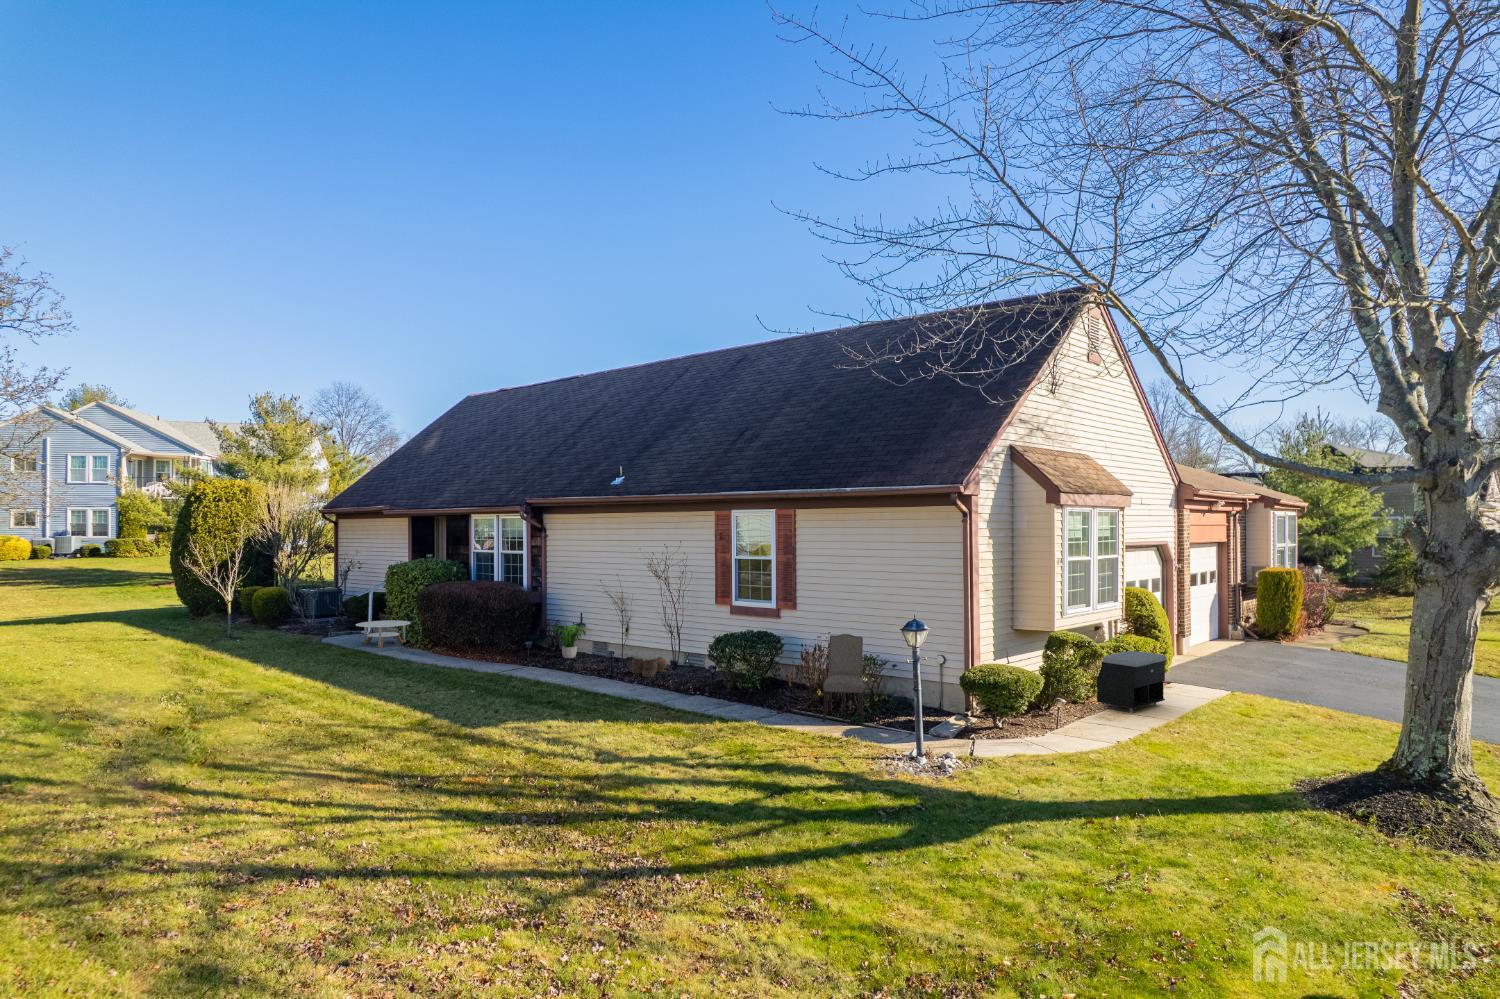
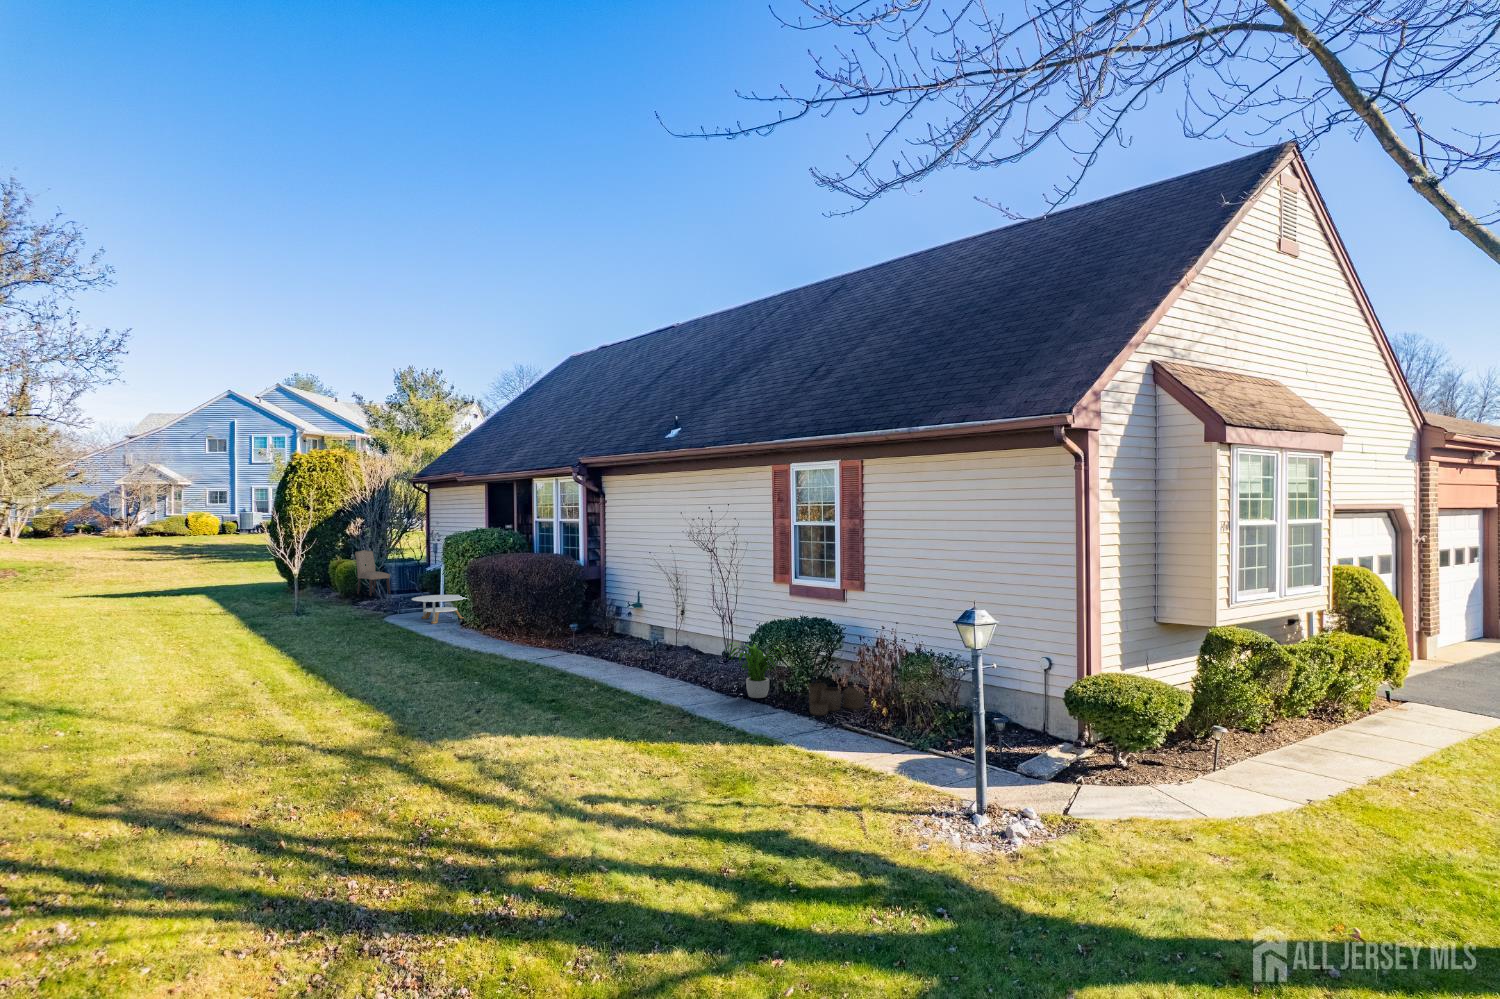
potted plant: present [549,624,588,658] -> present [725,643,784,698]
chair: present [822,634,864,724] -> present [355,550,390,596]
storage bench: present [1097,651,1167,713] -> none [1284,657,1399,749]
woven basket: present [632,657,667,677] -> present [809,683,864,715]

